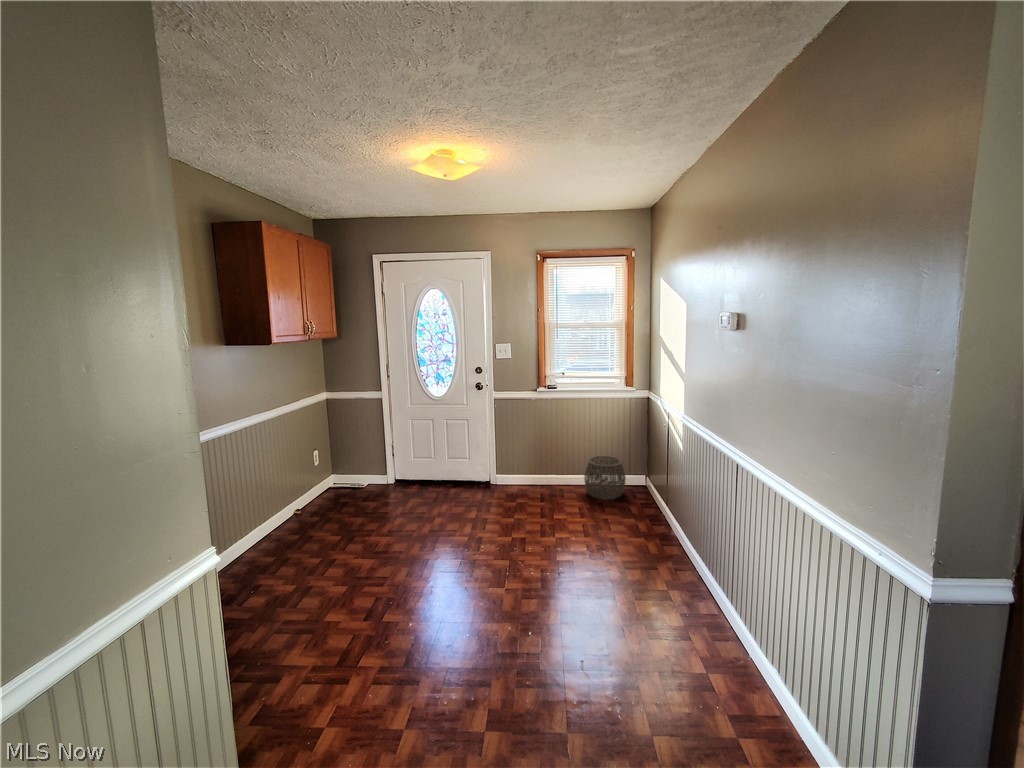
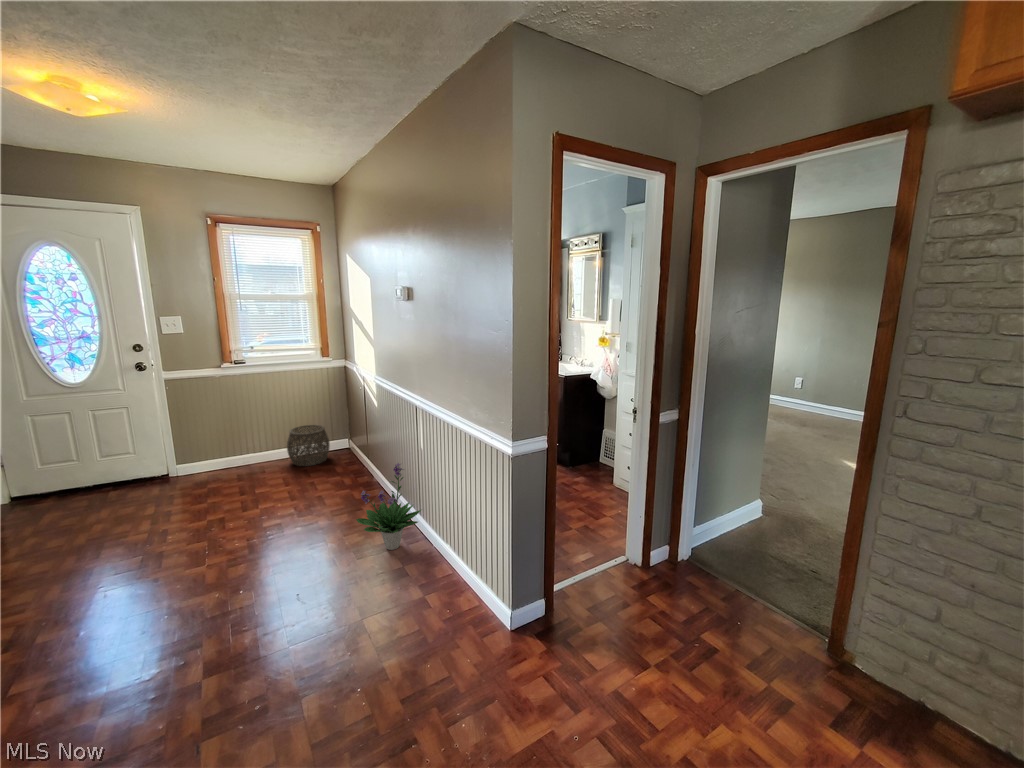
potted plant: none [649,535,737,644] -> present [356,463,421,550]

